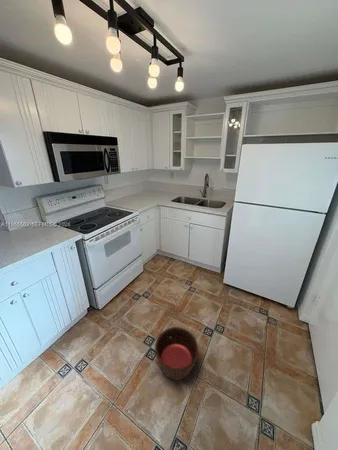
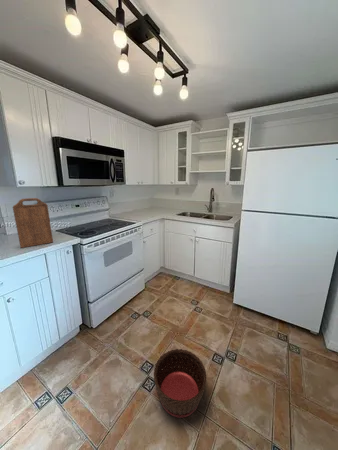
cutting board: none [15,201,57,248] -> present [13,198,53,248]

